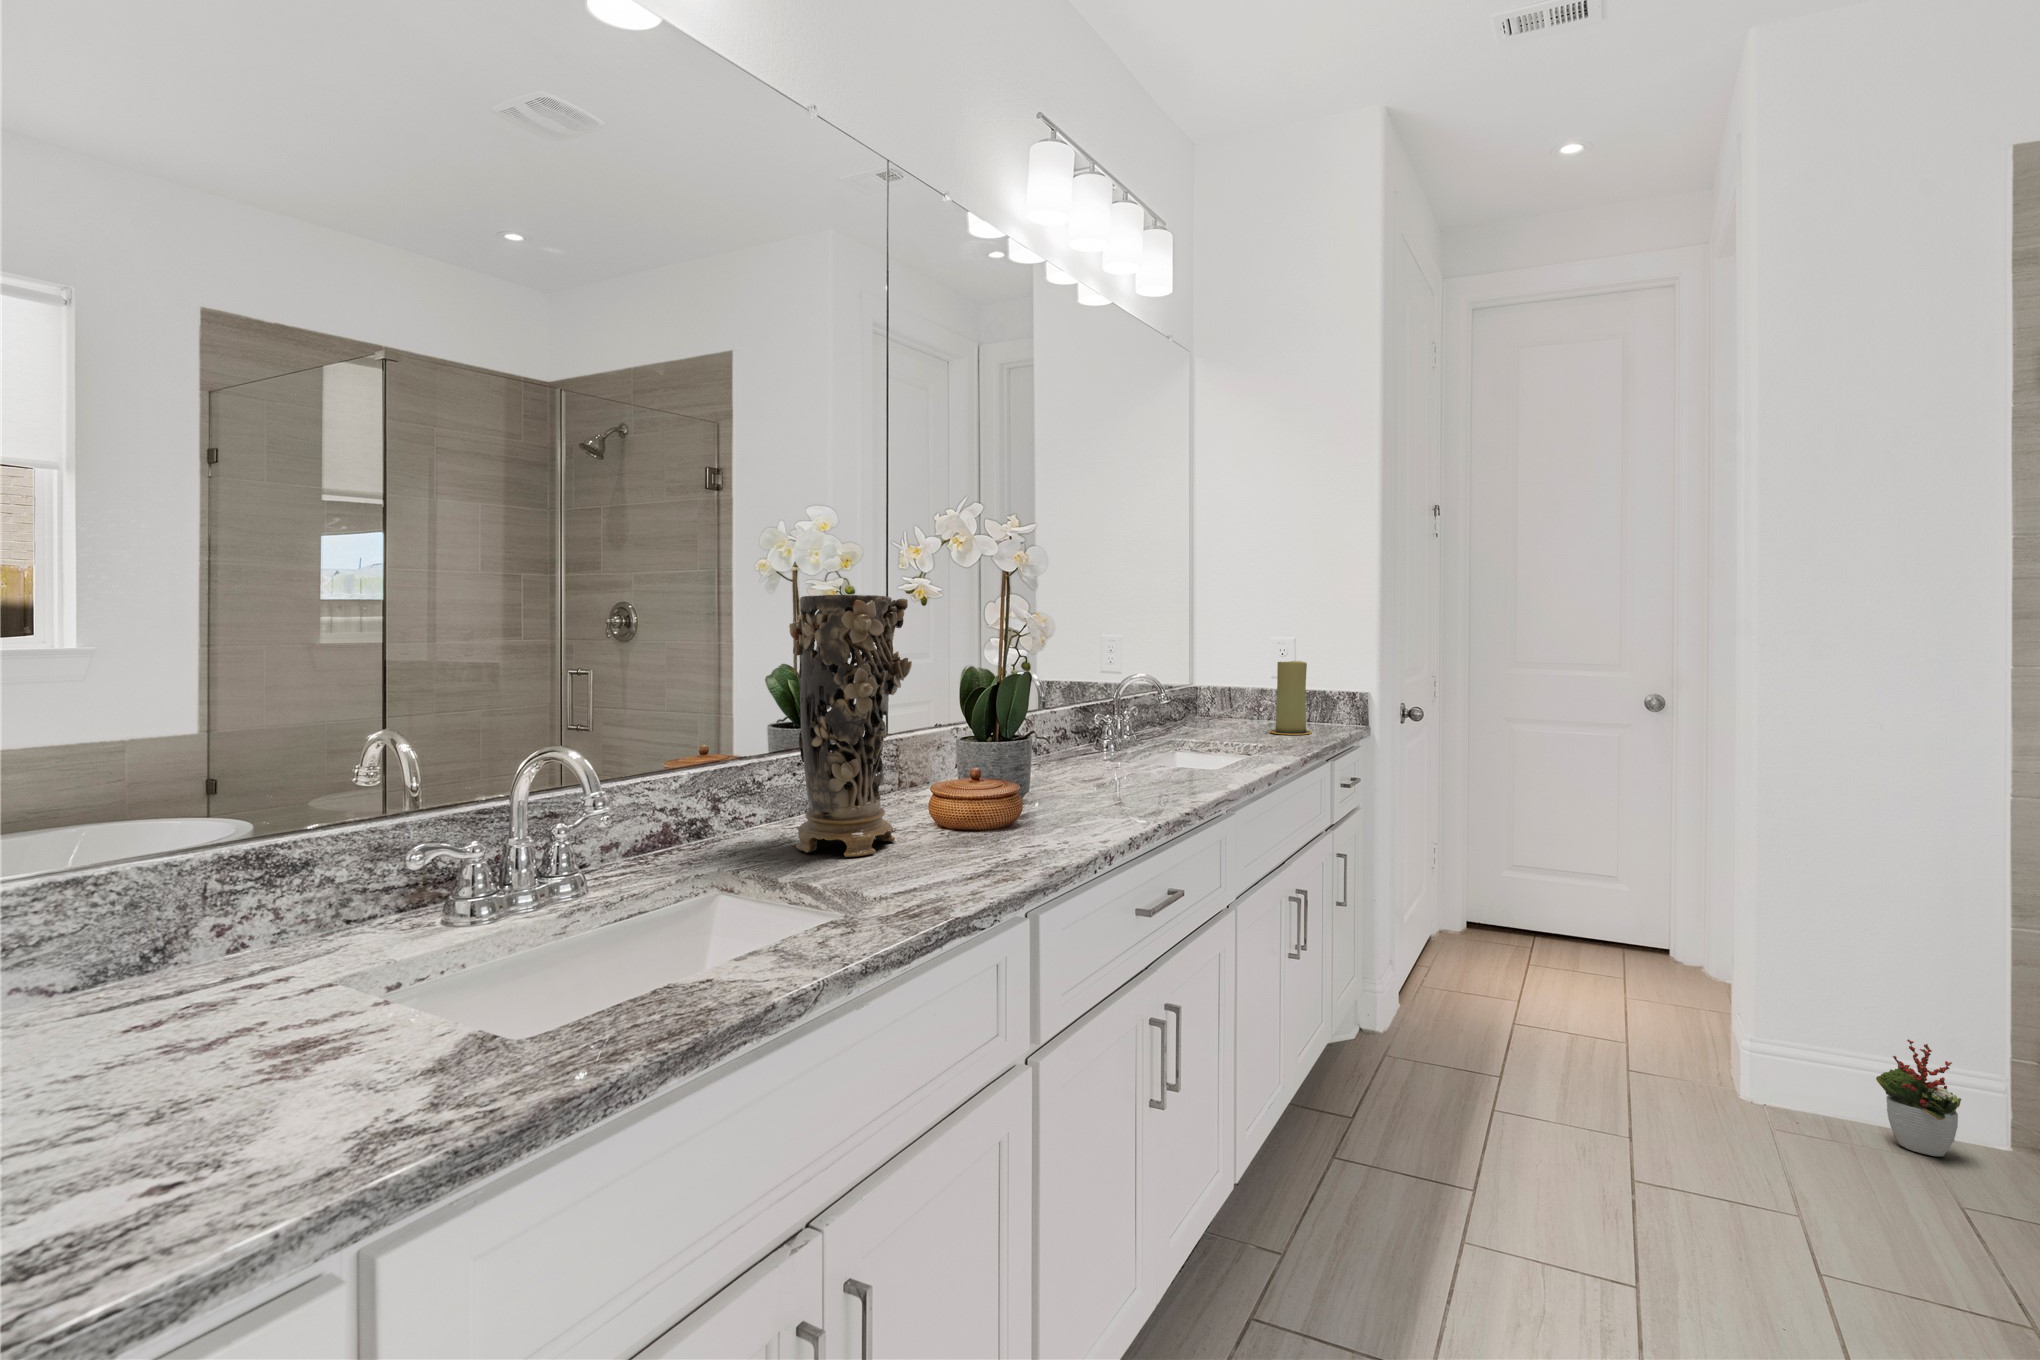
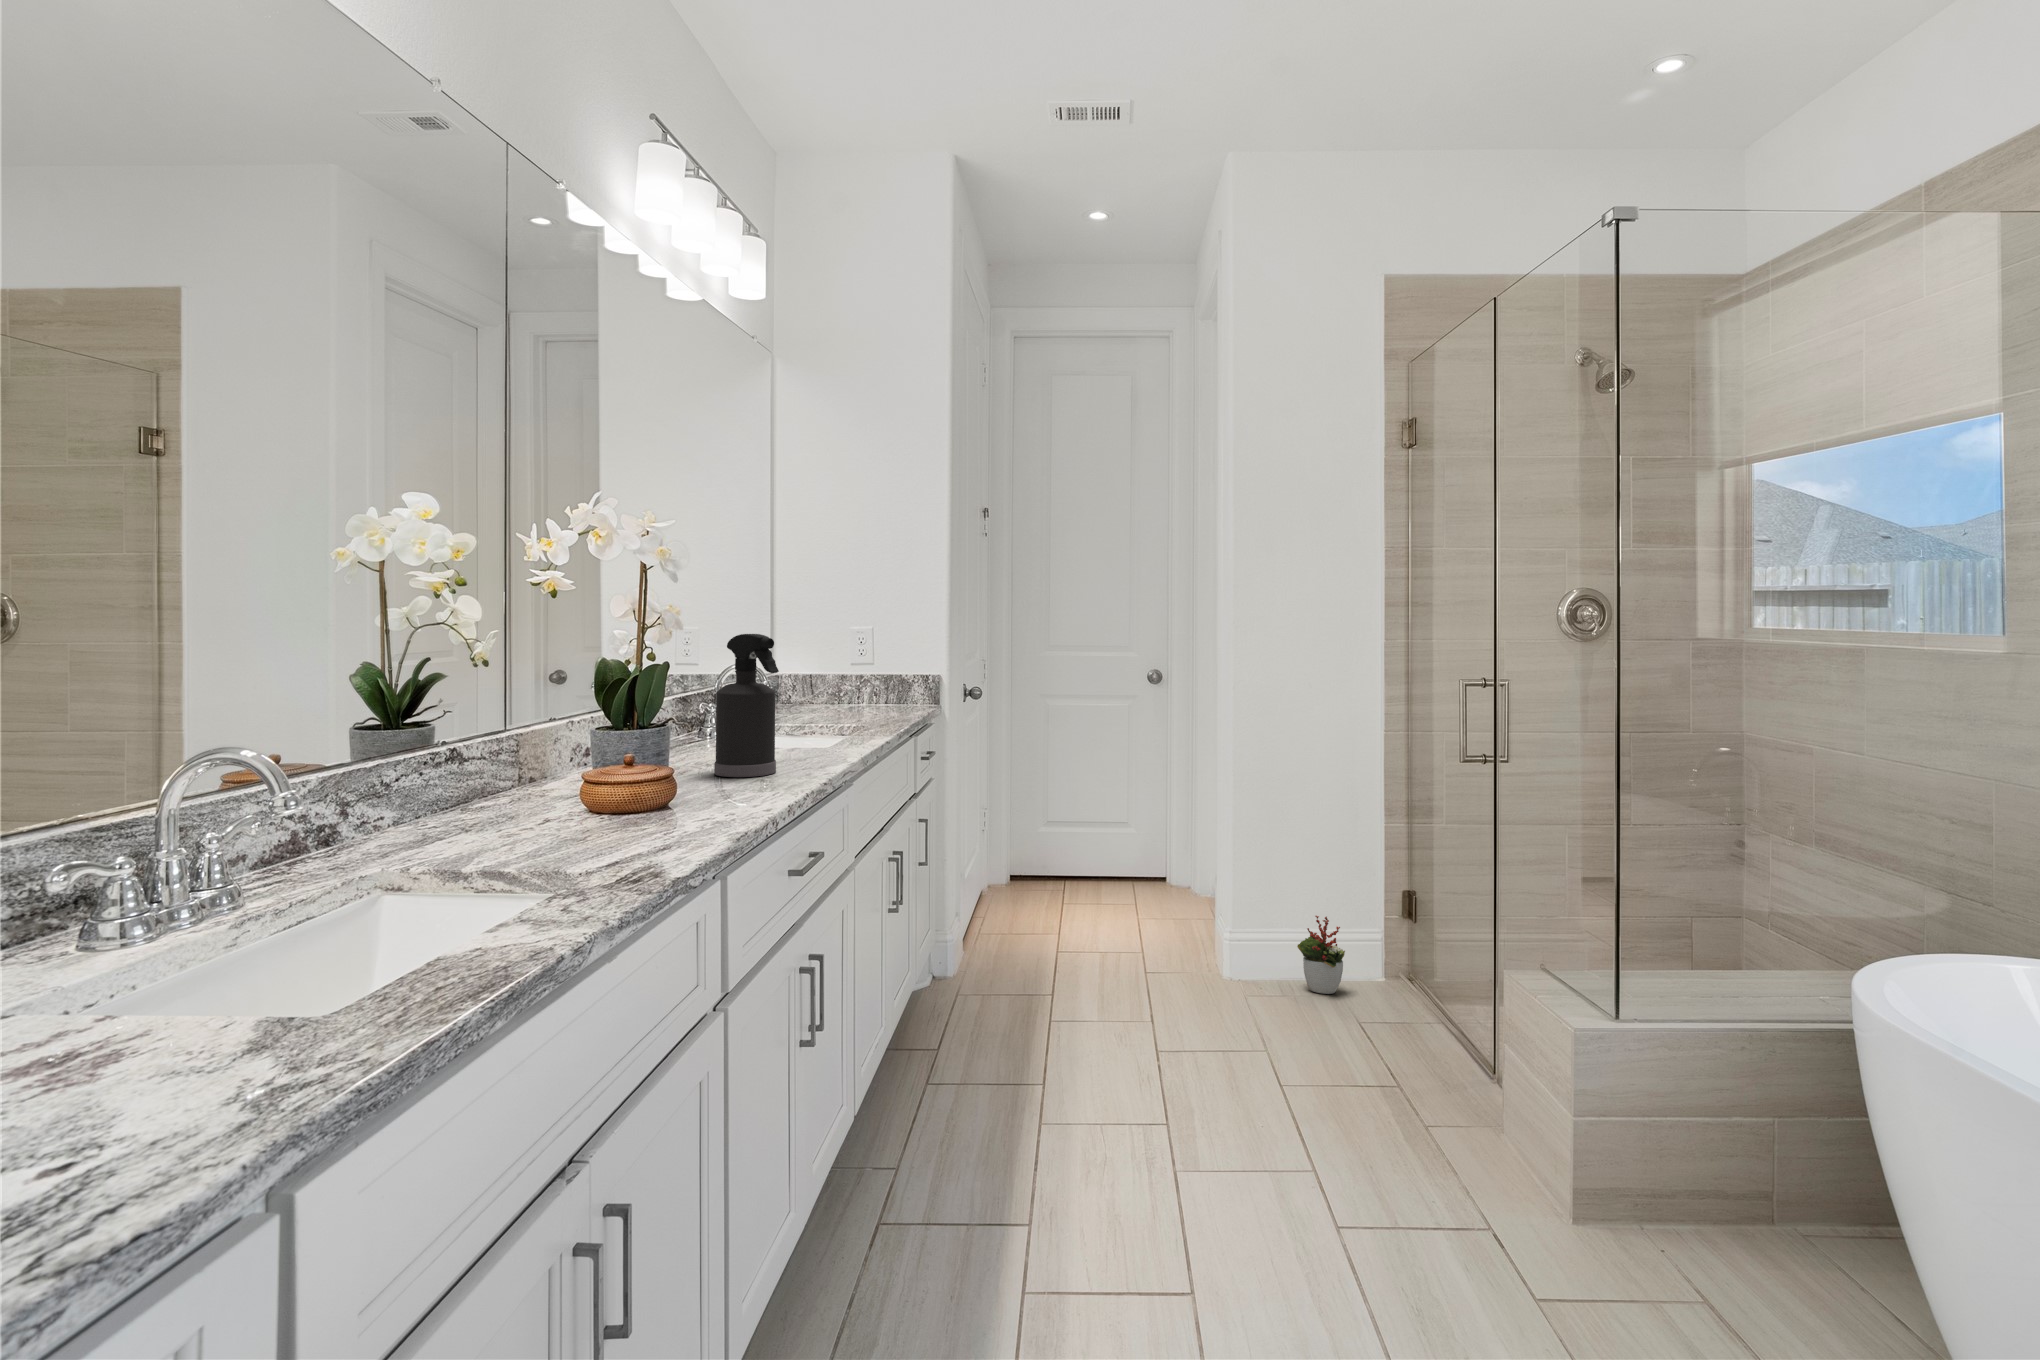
decorative vase: present [789,595,912,857] -> none [440,596,575,847]
spray bottle: none [1084,639,1148,796] -> present [714,634,779,777]
candle: present [1270,661,1312,735] -> none [856,650,894,717]

